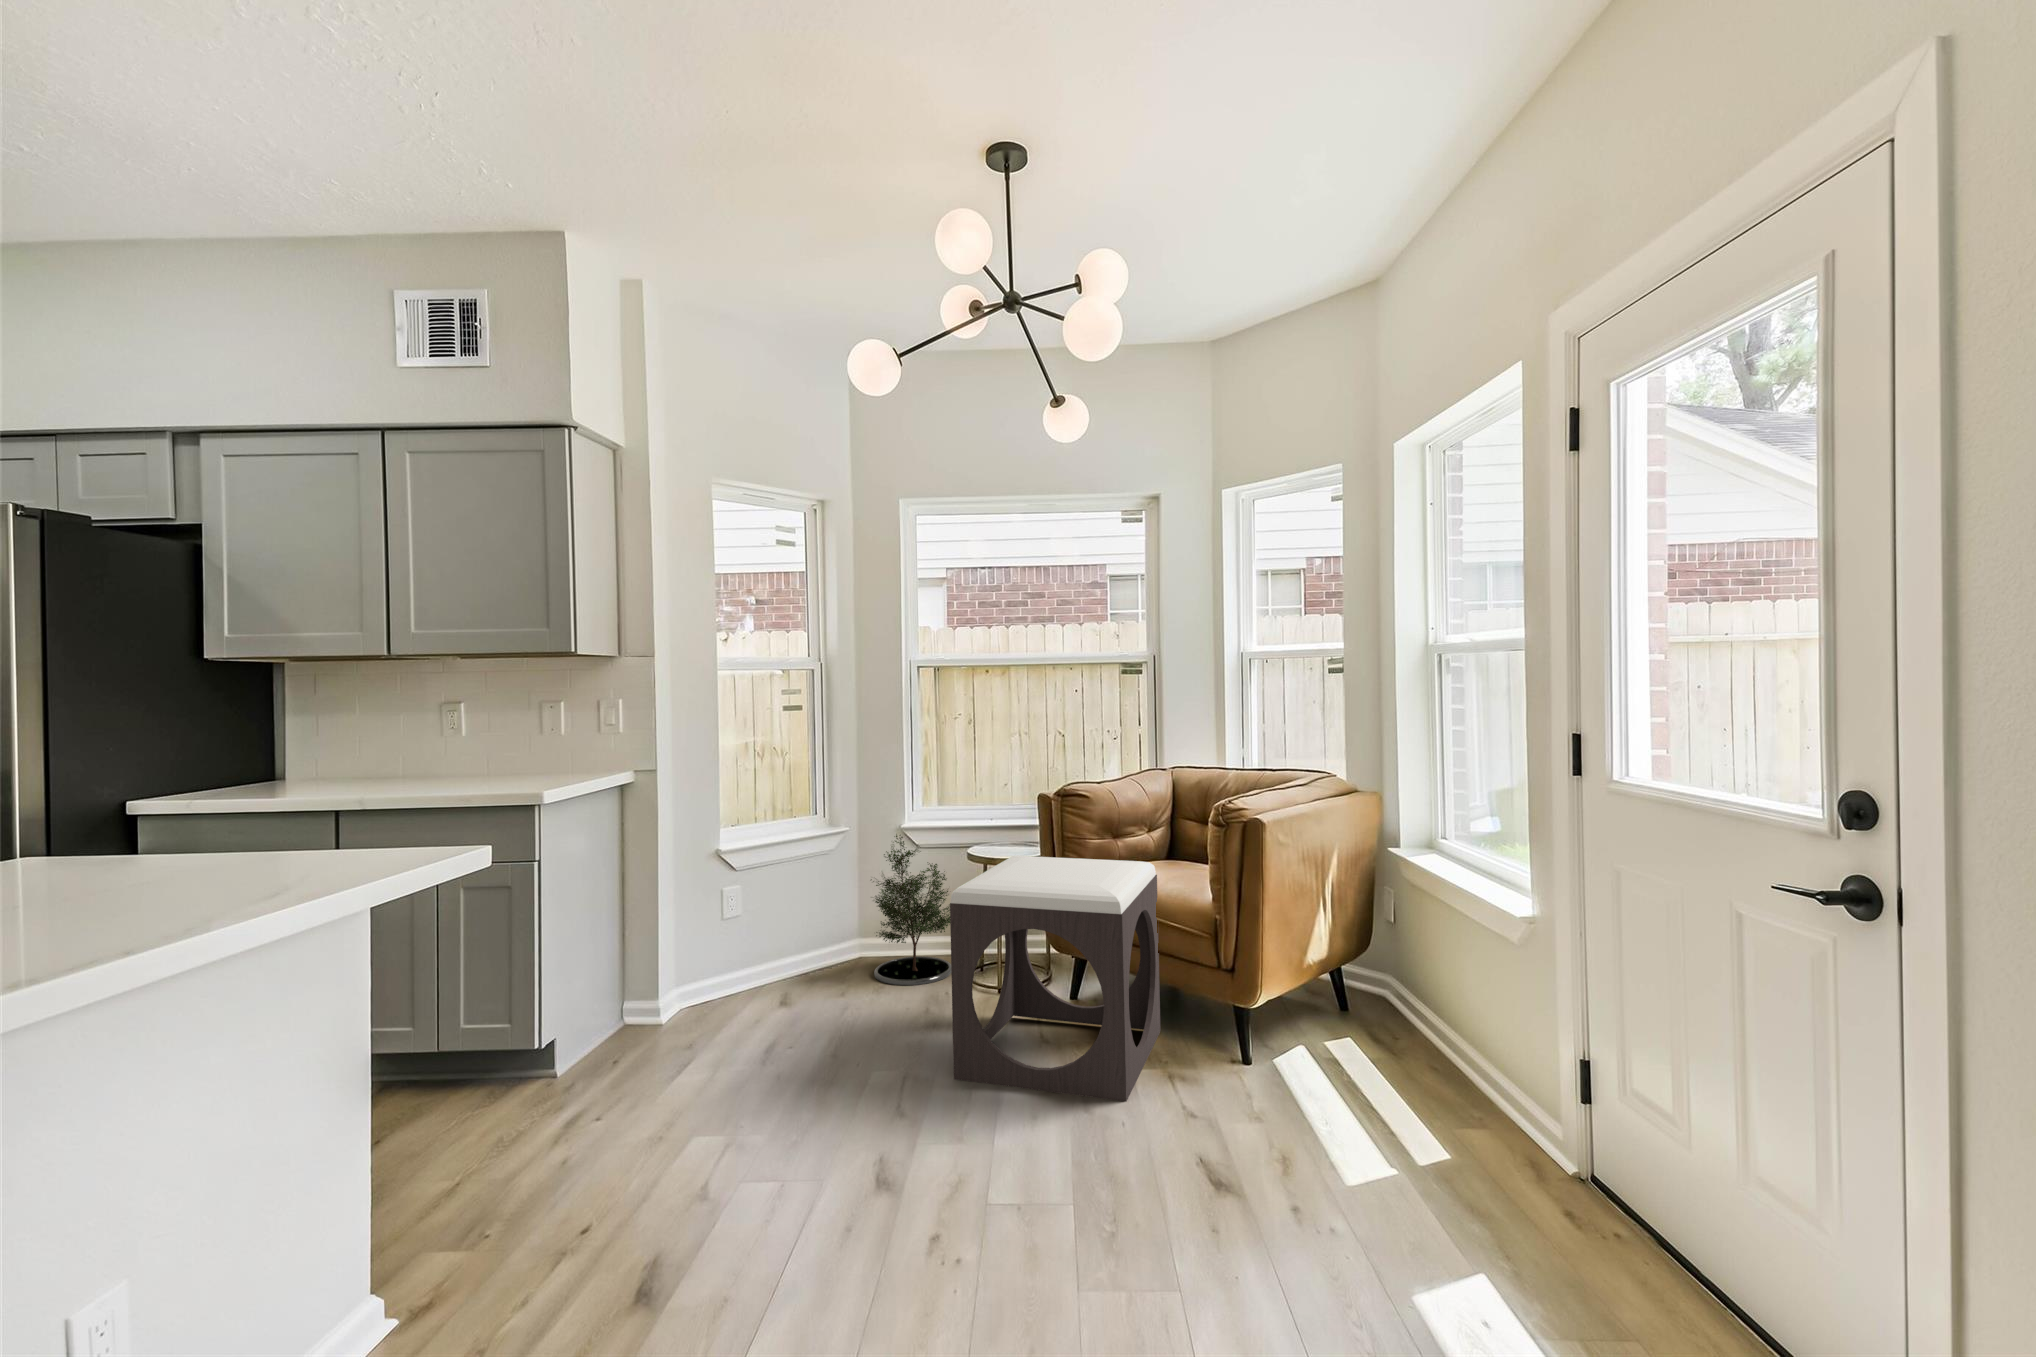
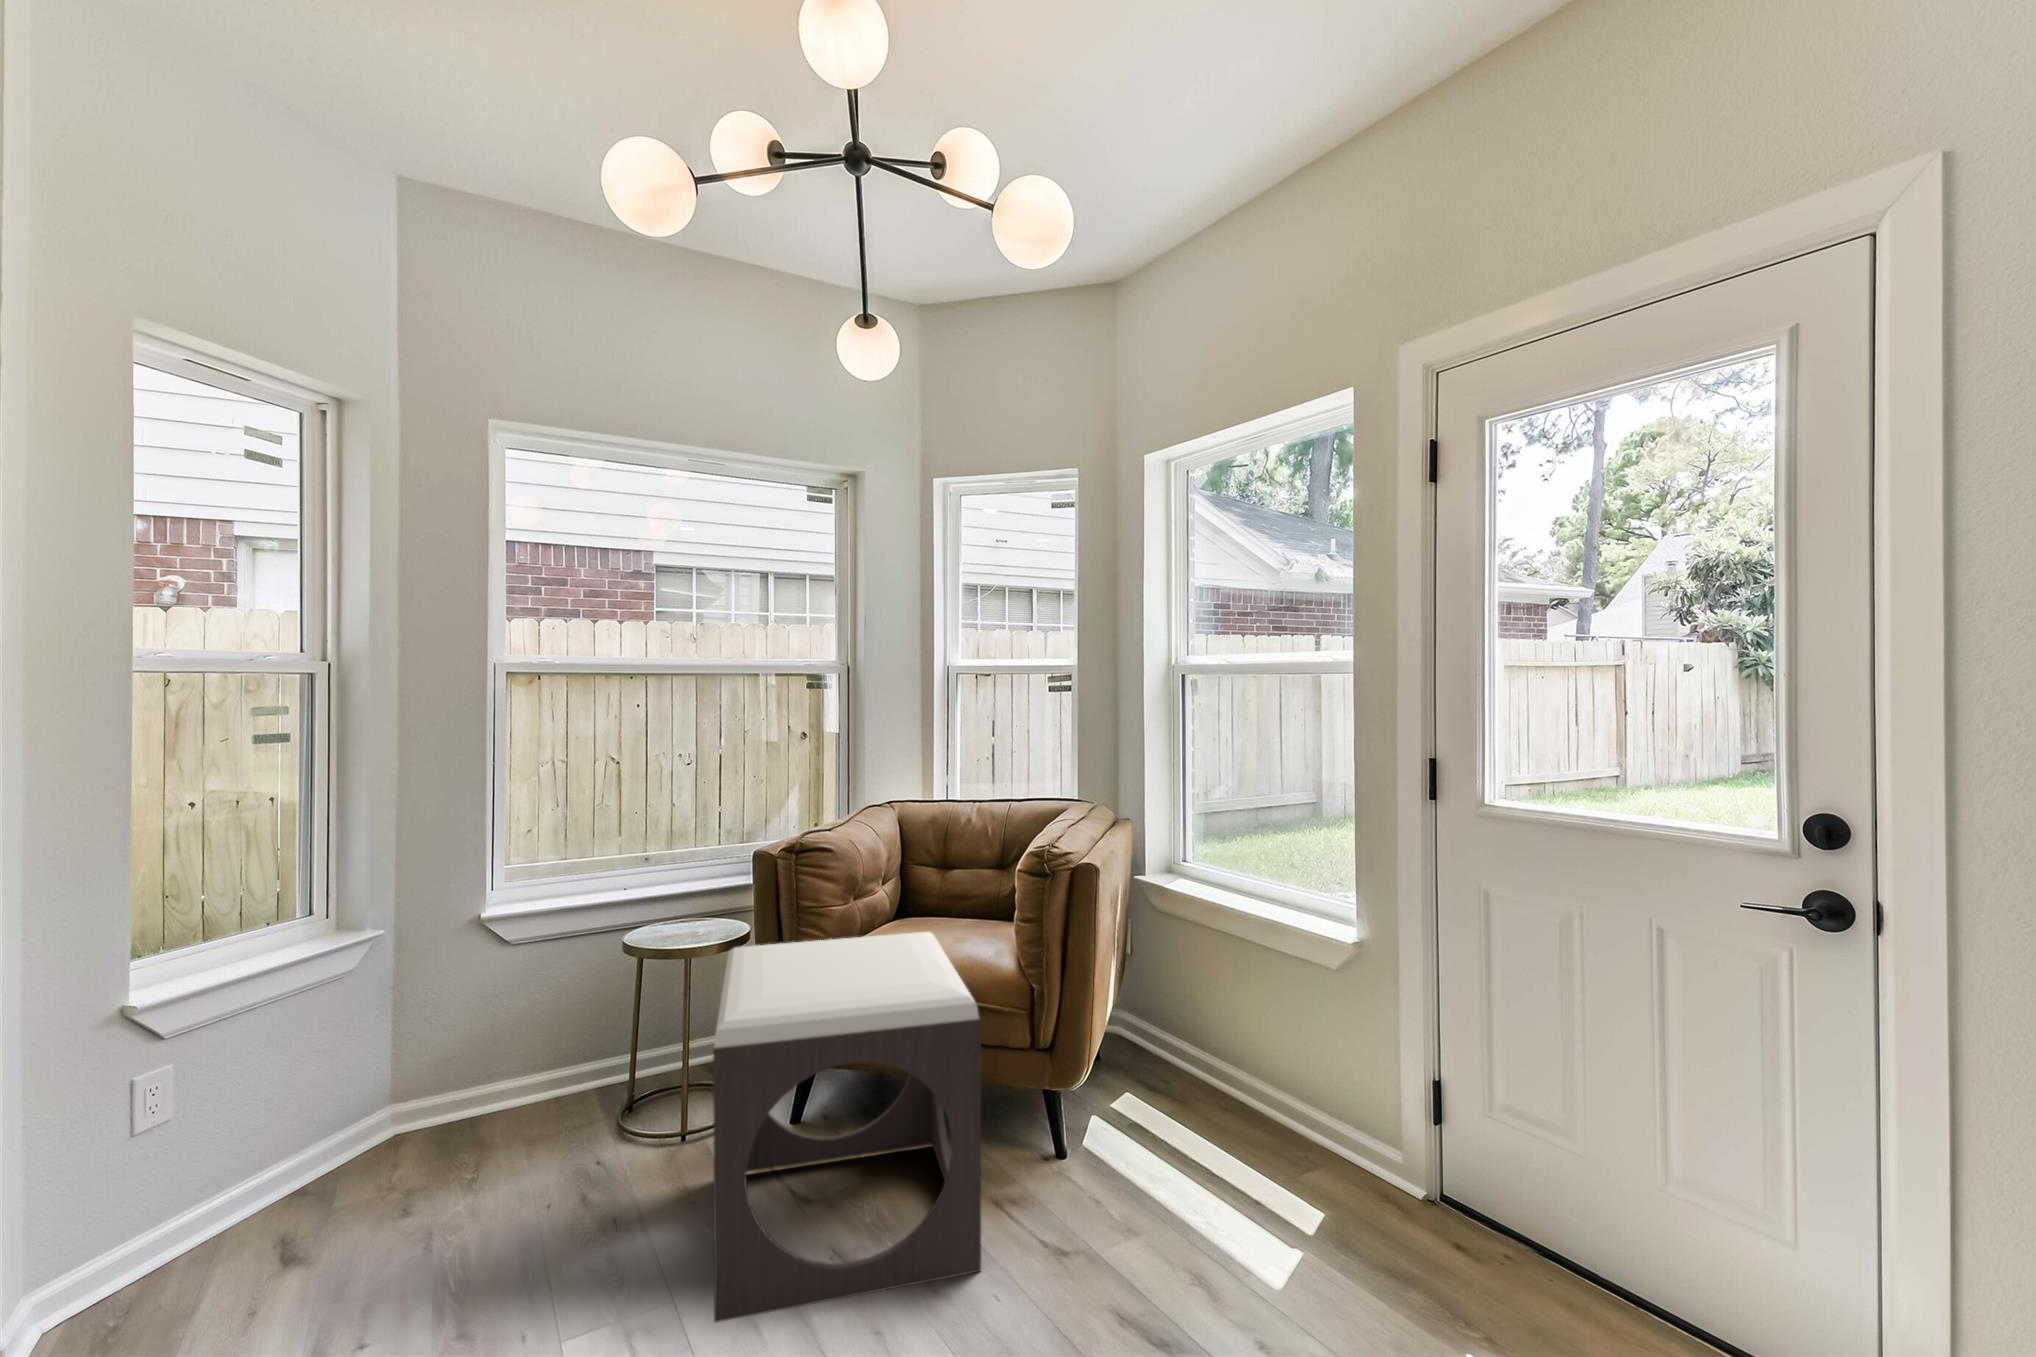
potted tree: present [871,834,951,985] -> none [437,929,588,1170]

